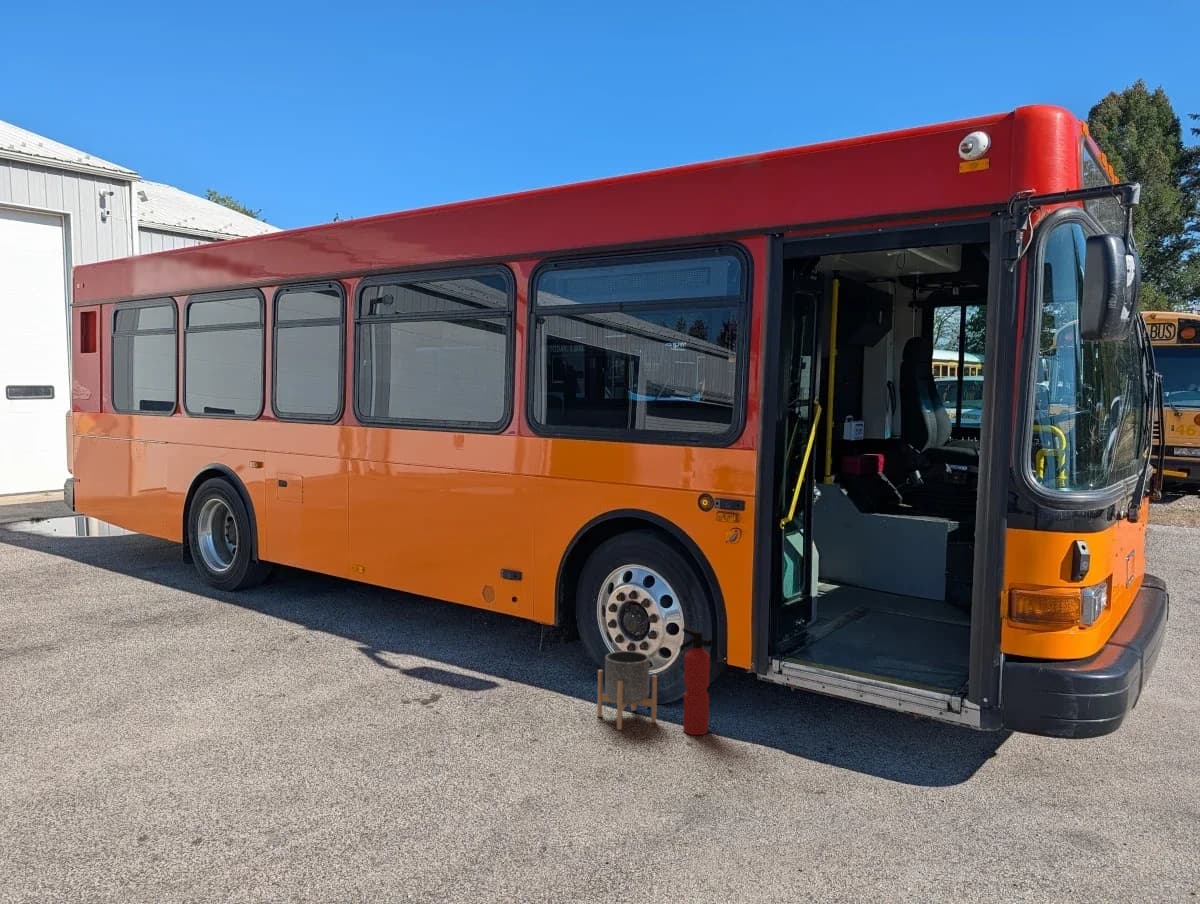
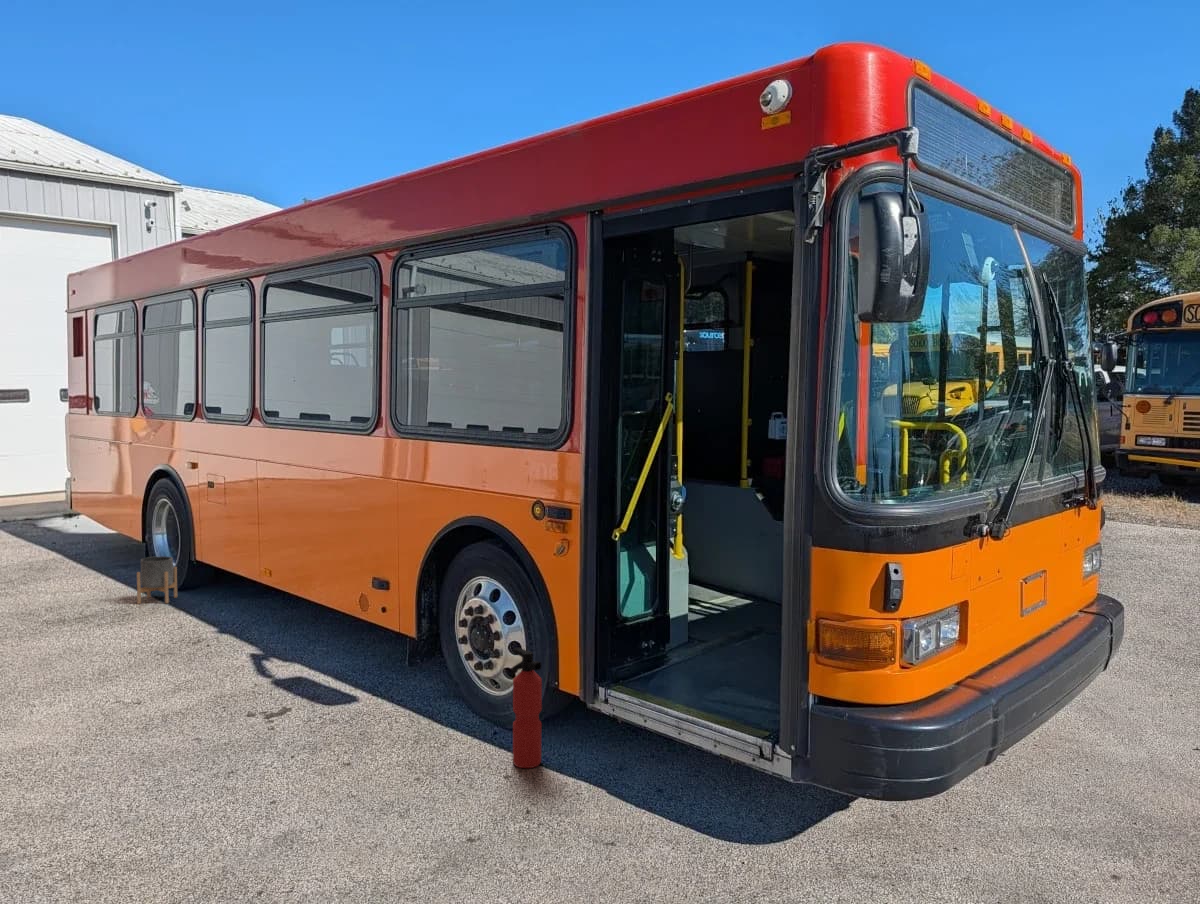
planter: present [597,651,657,730] -> present [137,556,177,604]

